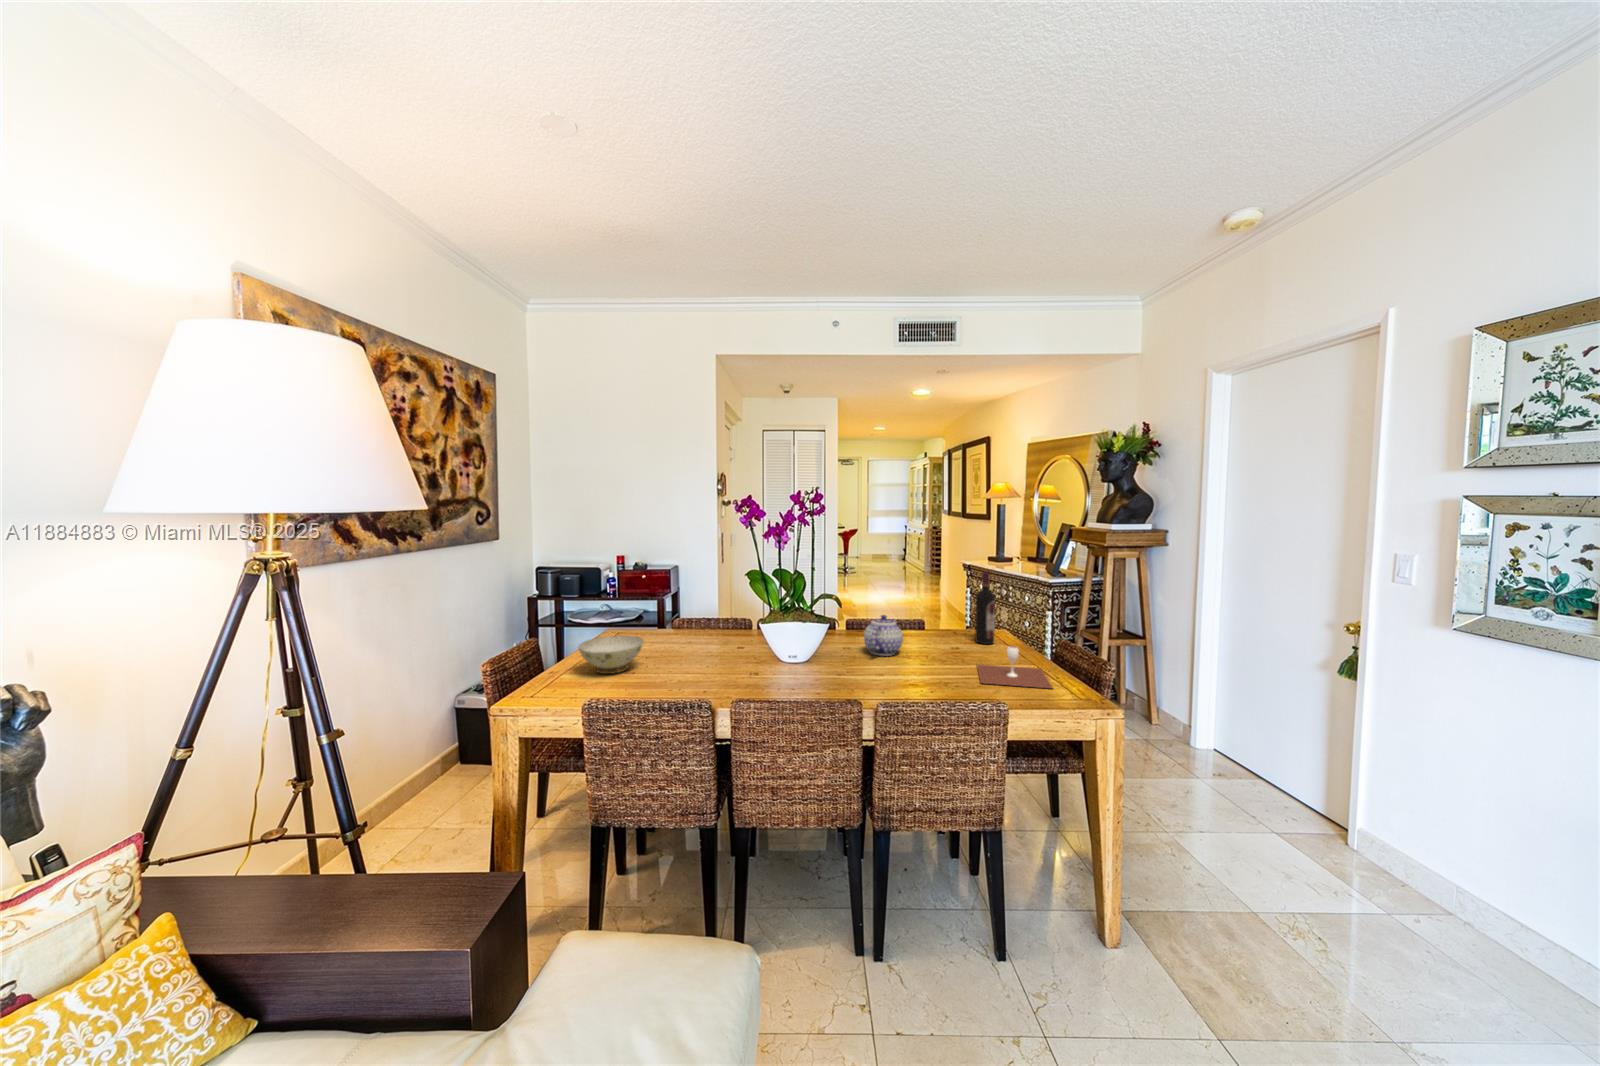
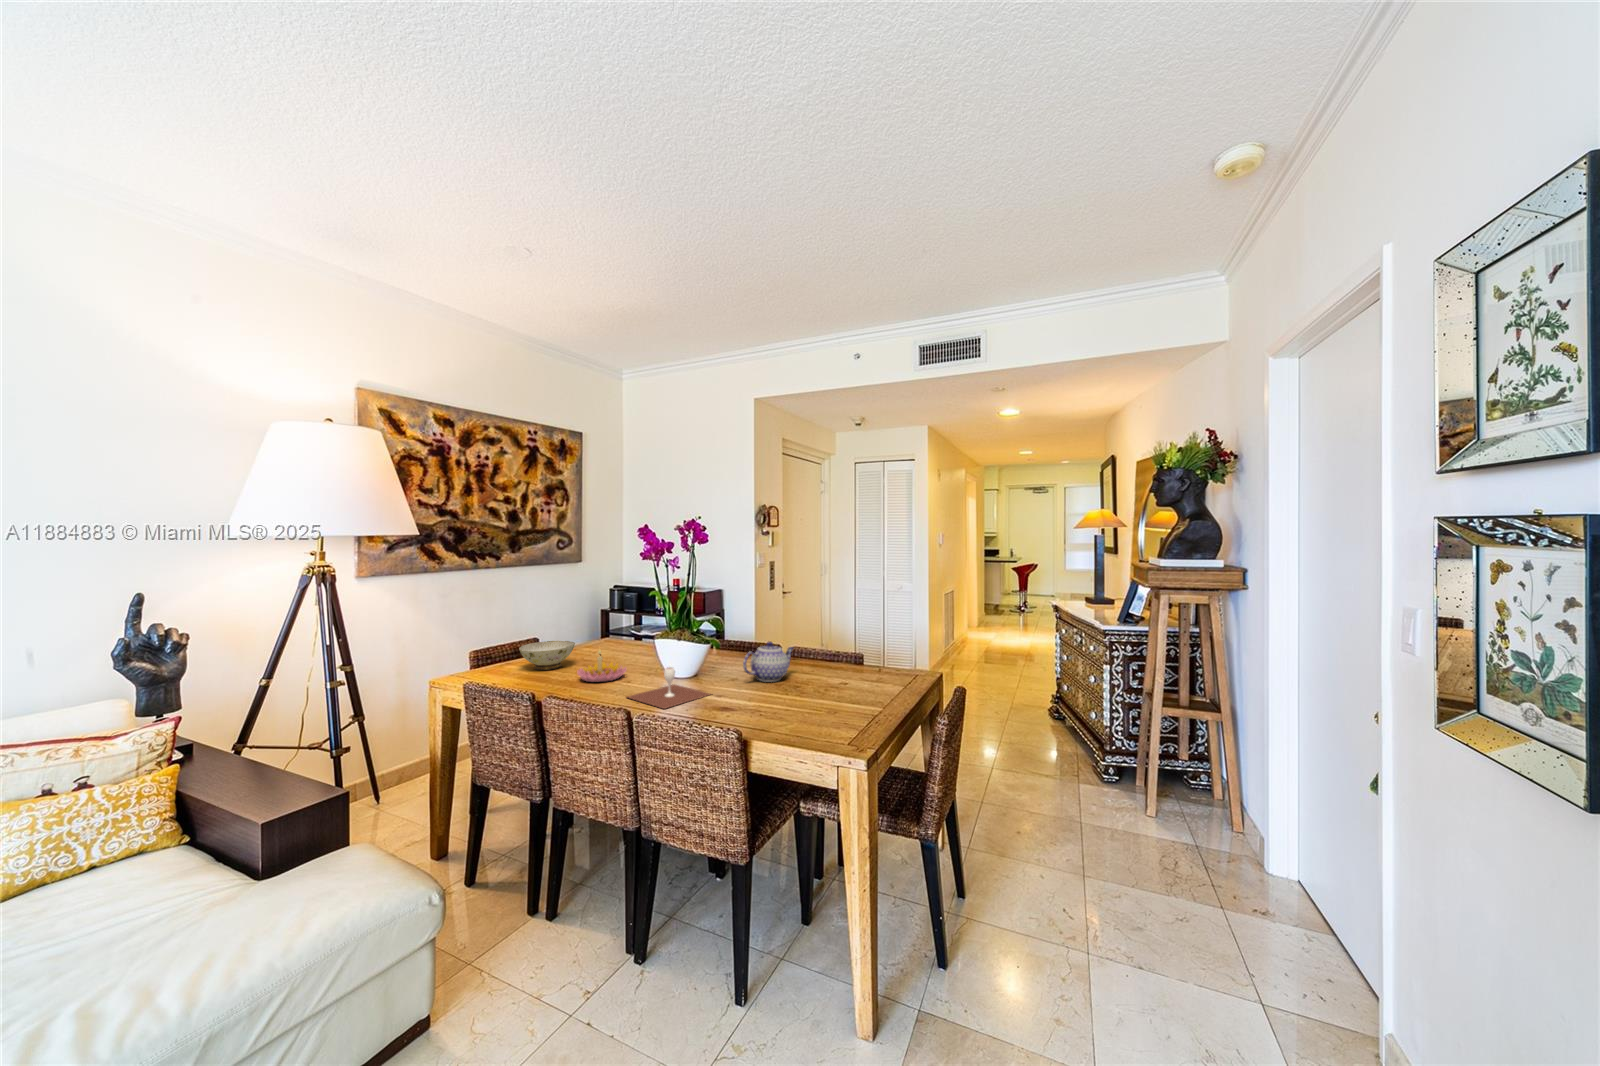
wine bottle: present [975,571,995,644] -> none [879,604,898,683]
candle holder: none [681,637,738,680] -> present [577,648,626,682]
wine glass: present [977,646,1052,688] -> present [628,667,711,709]

